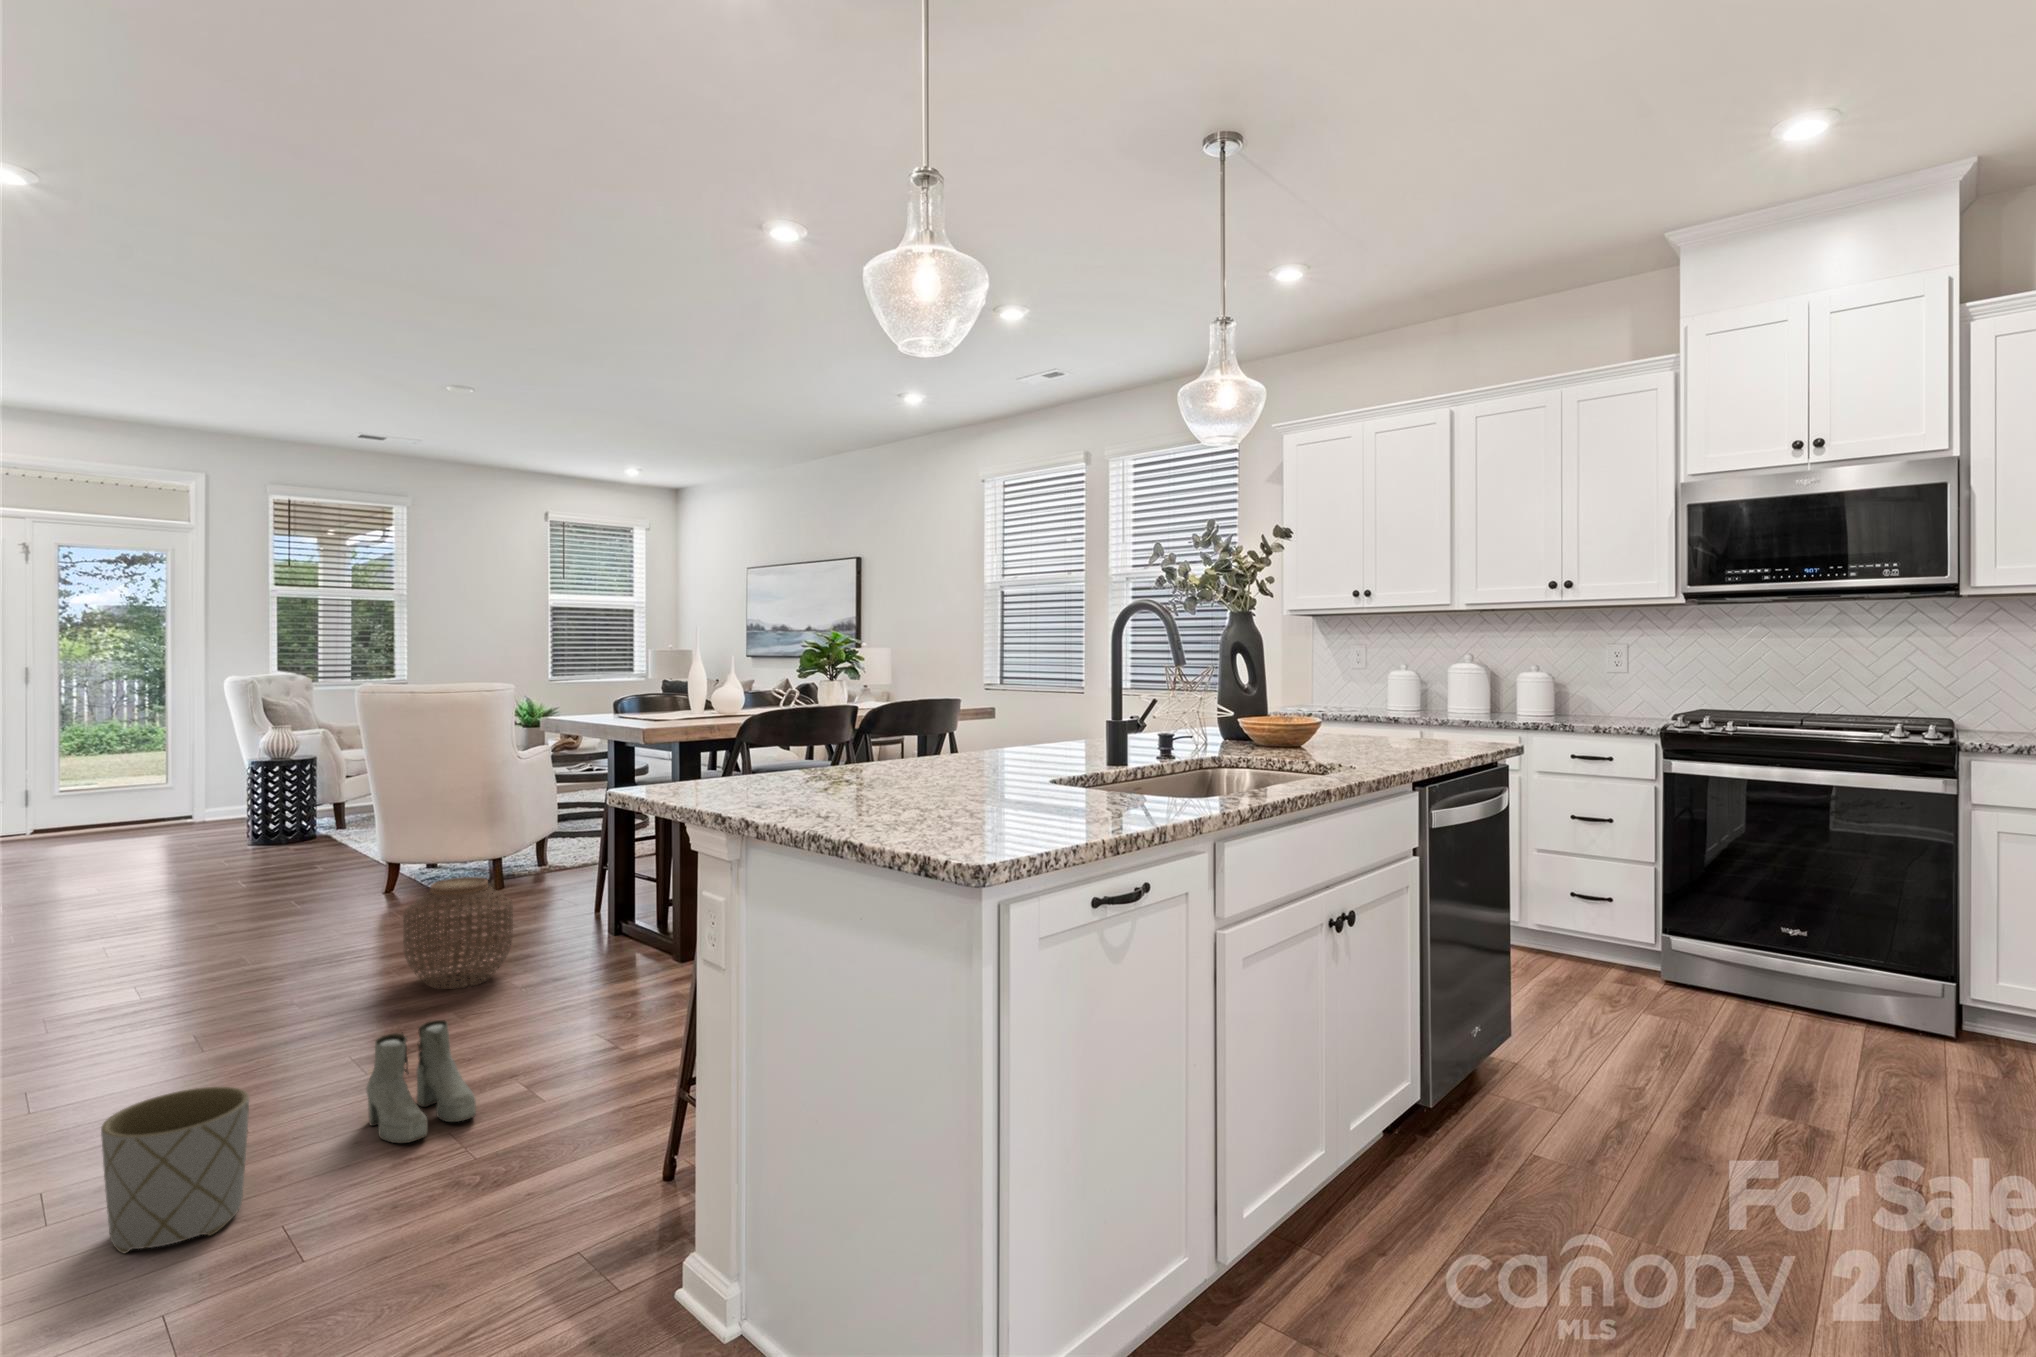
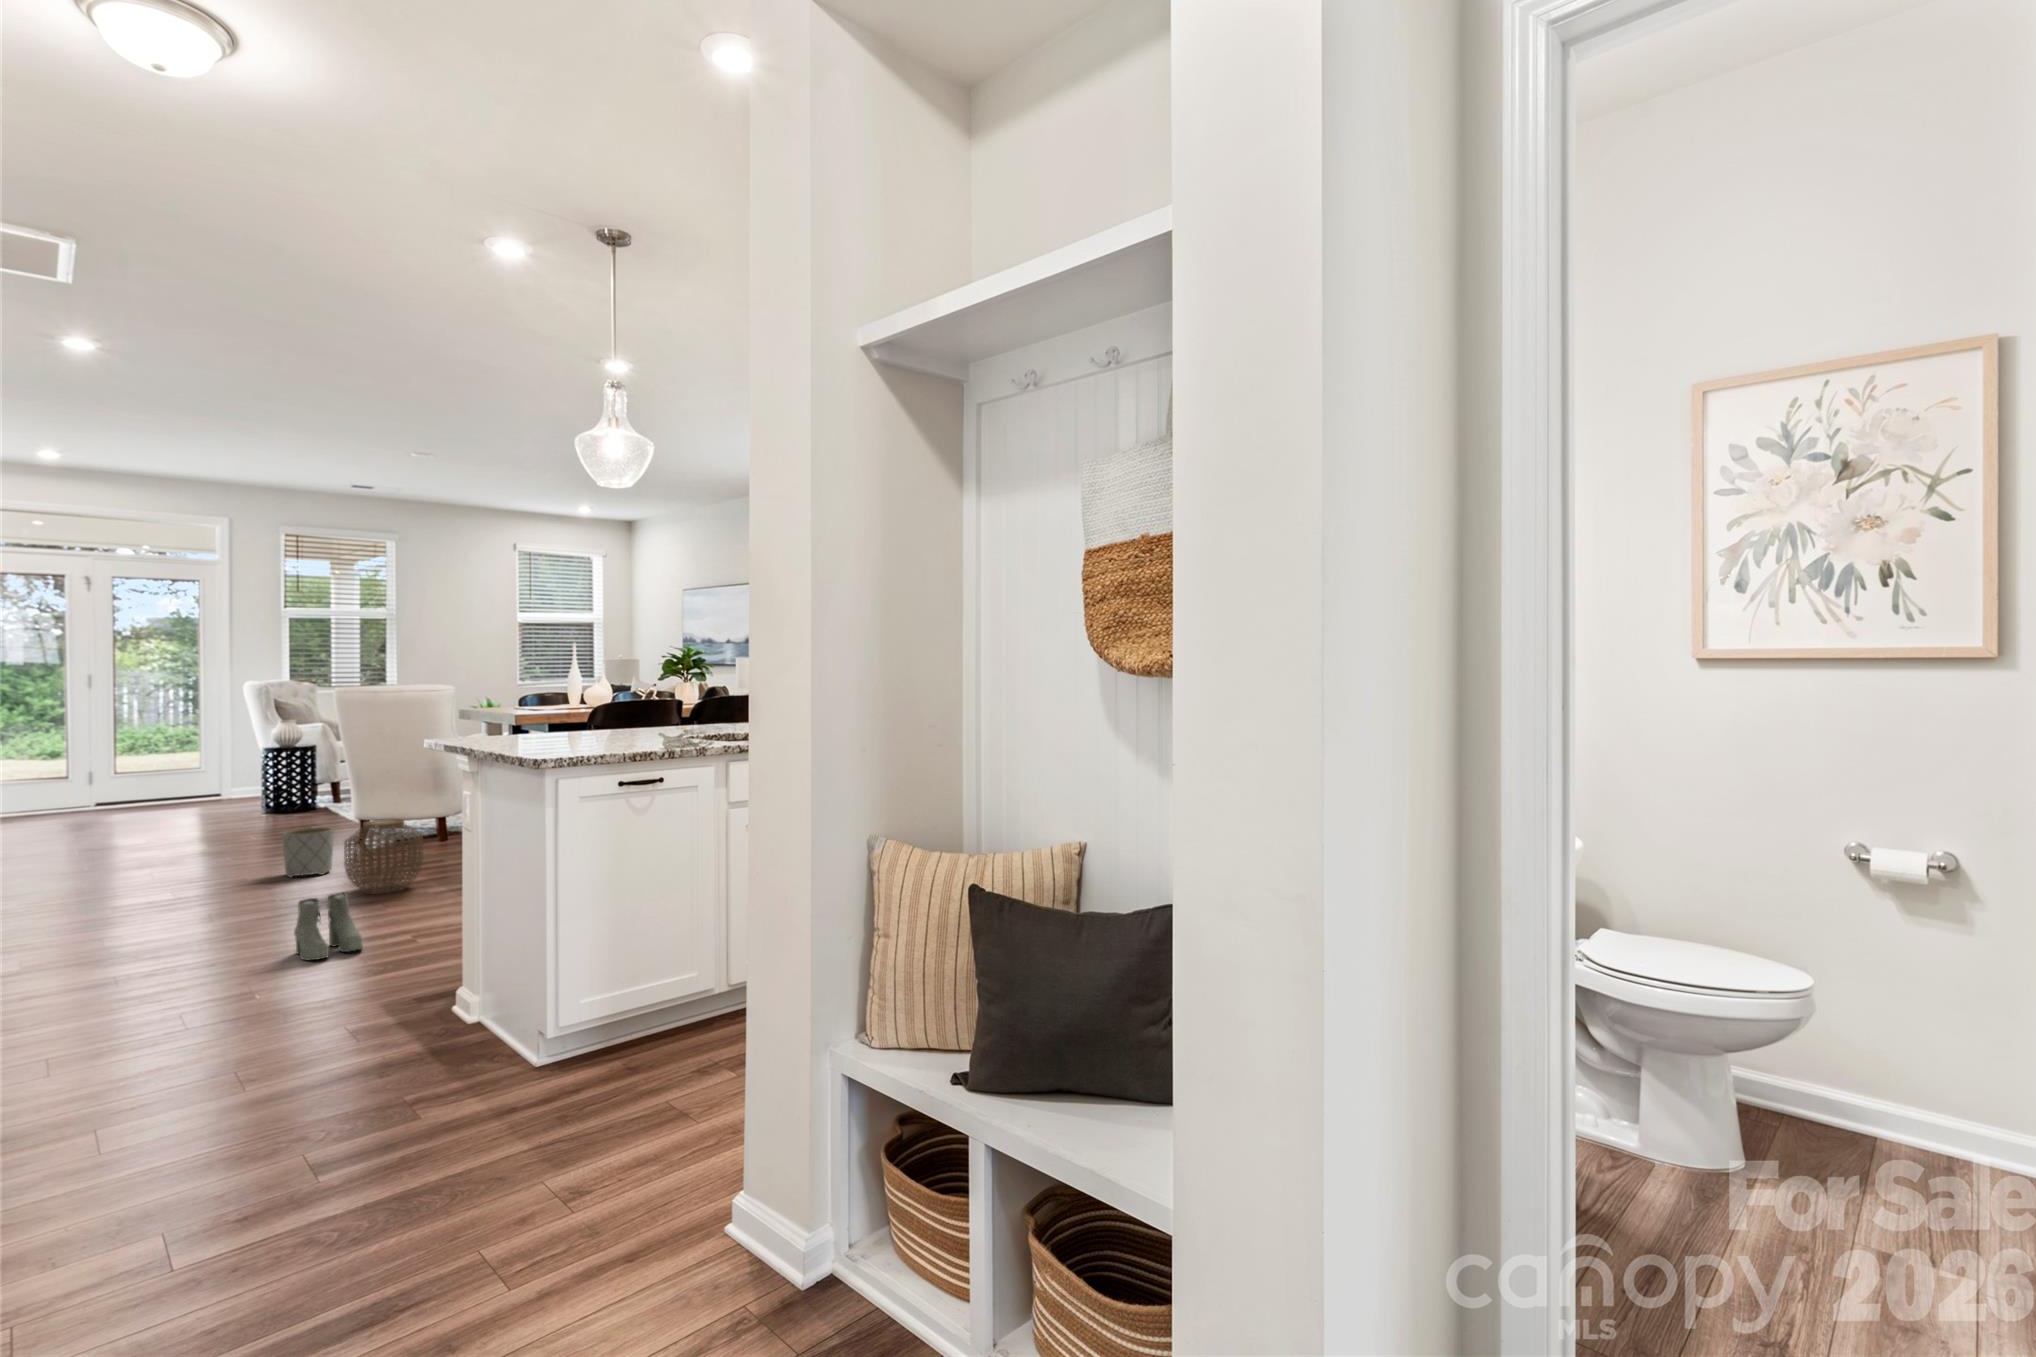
planter: present [101,1087,249,1253] -> present [282,827,334,877]

